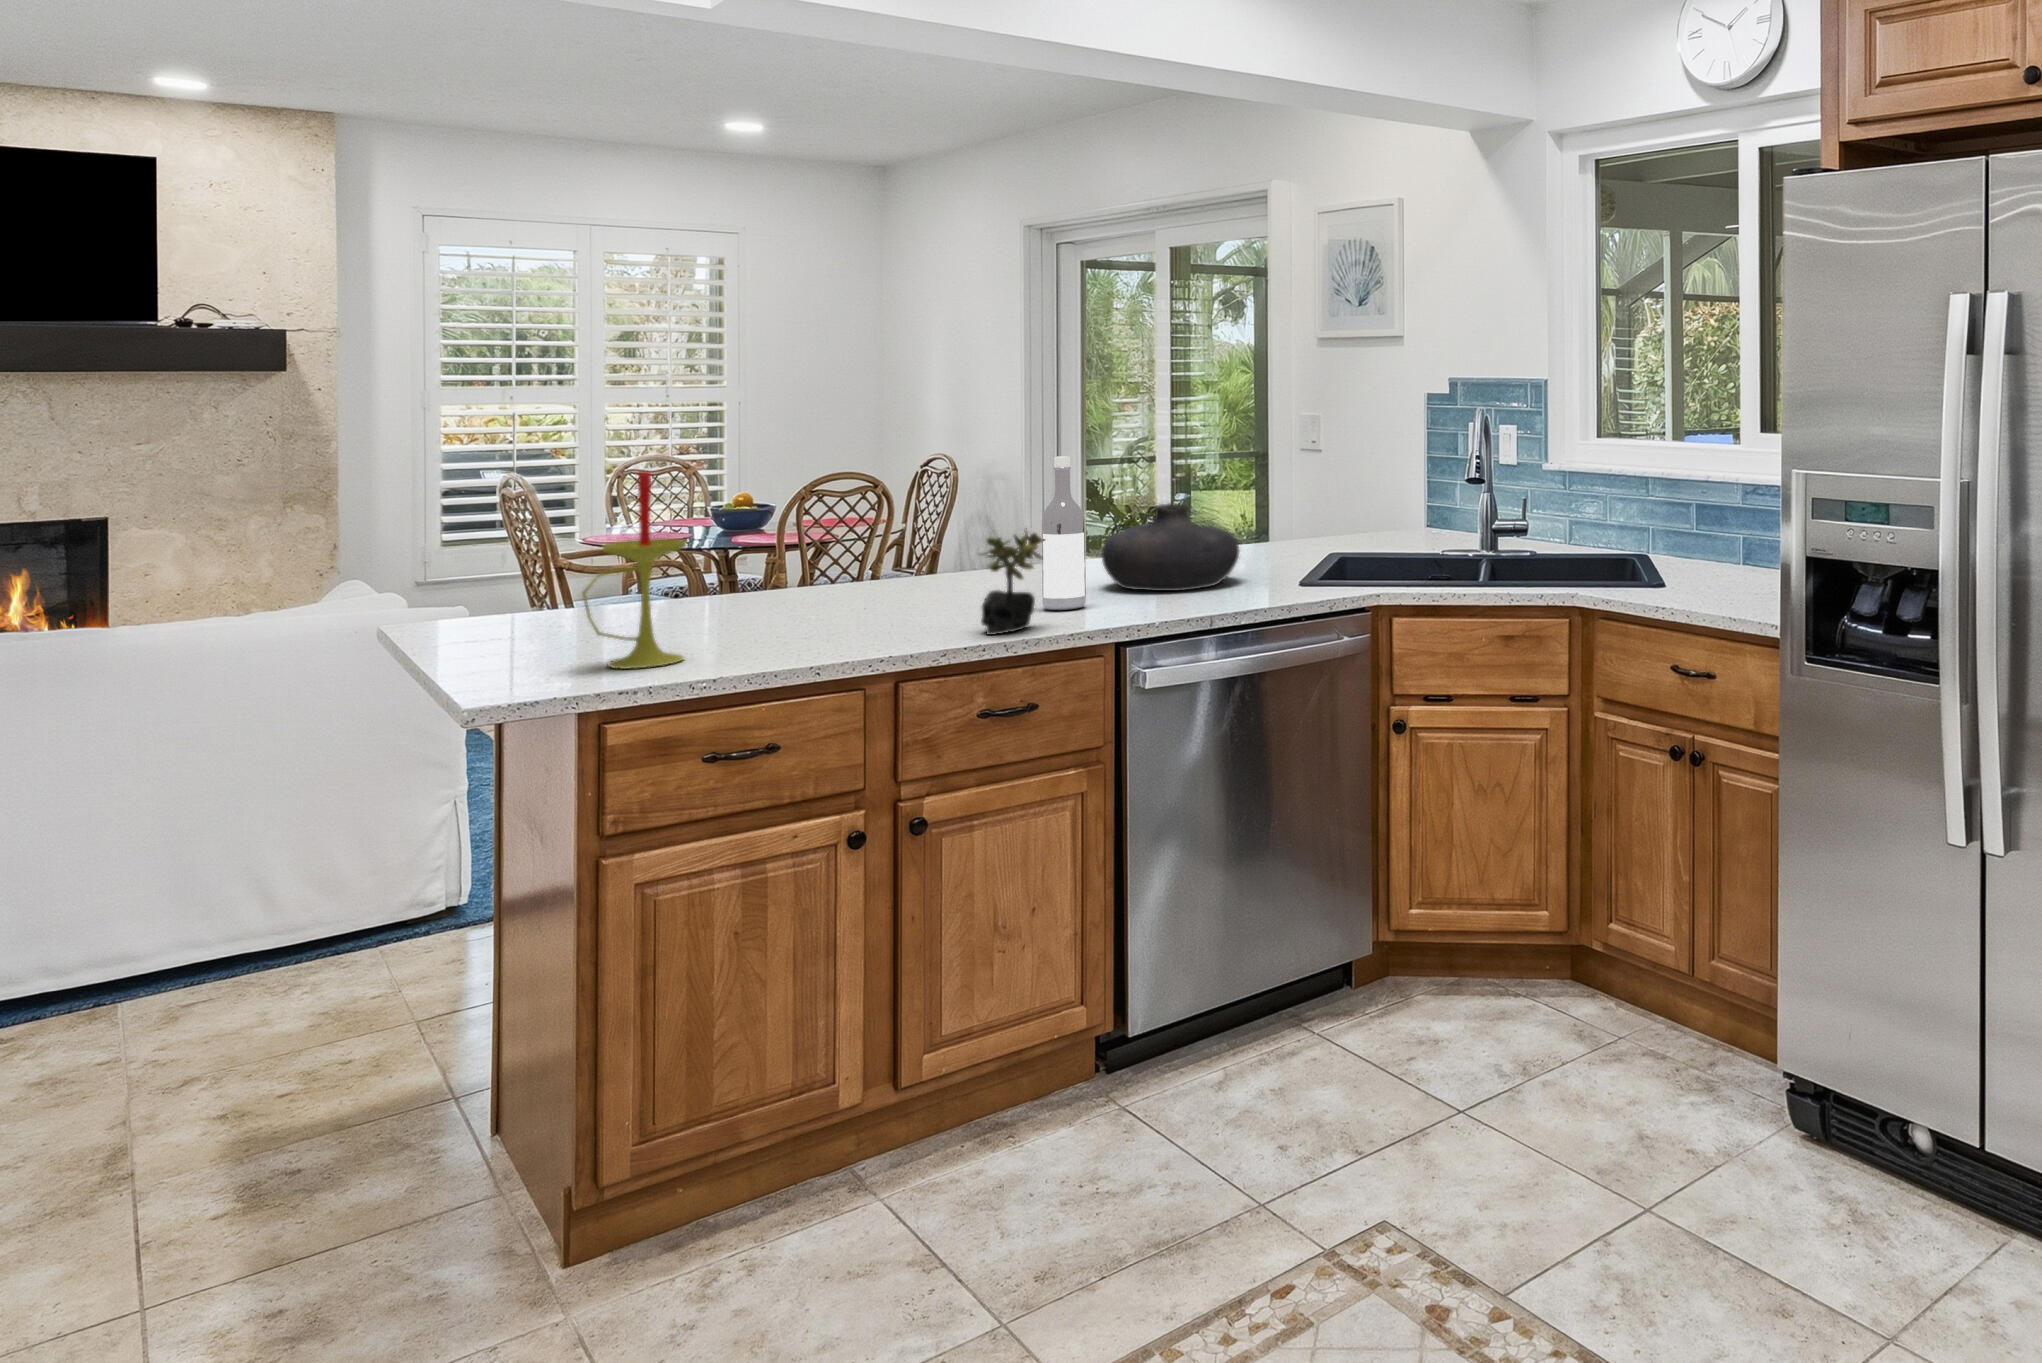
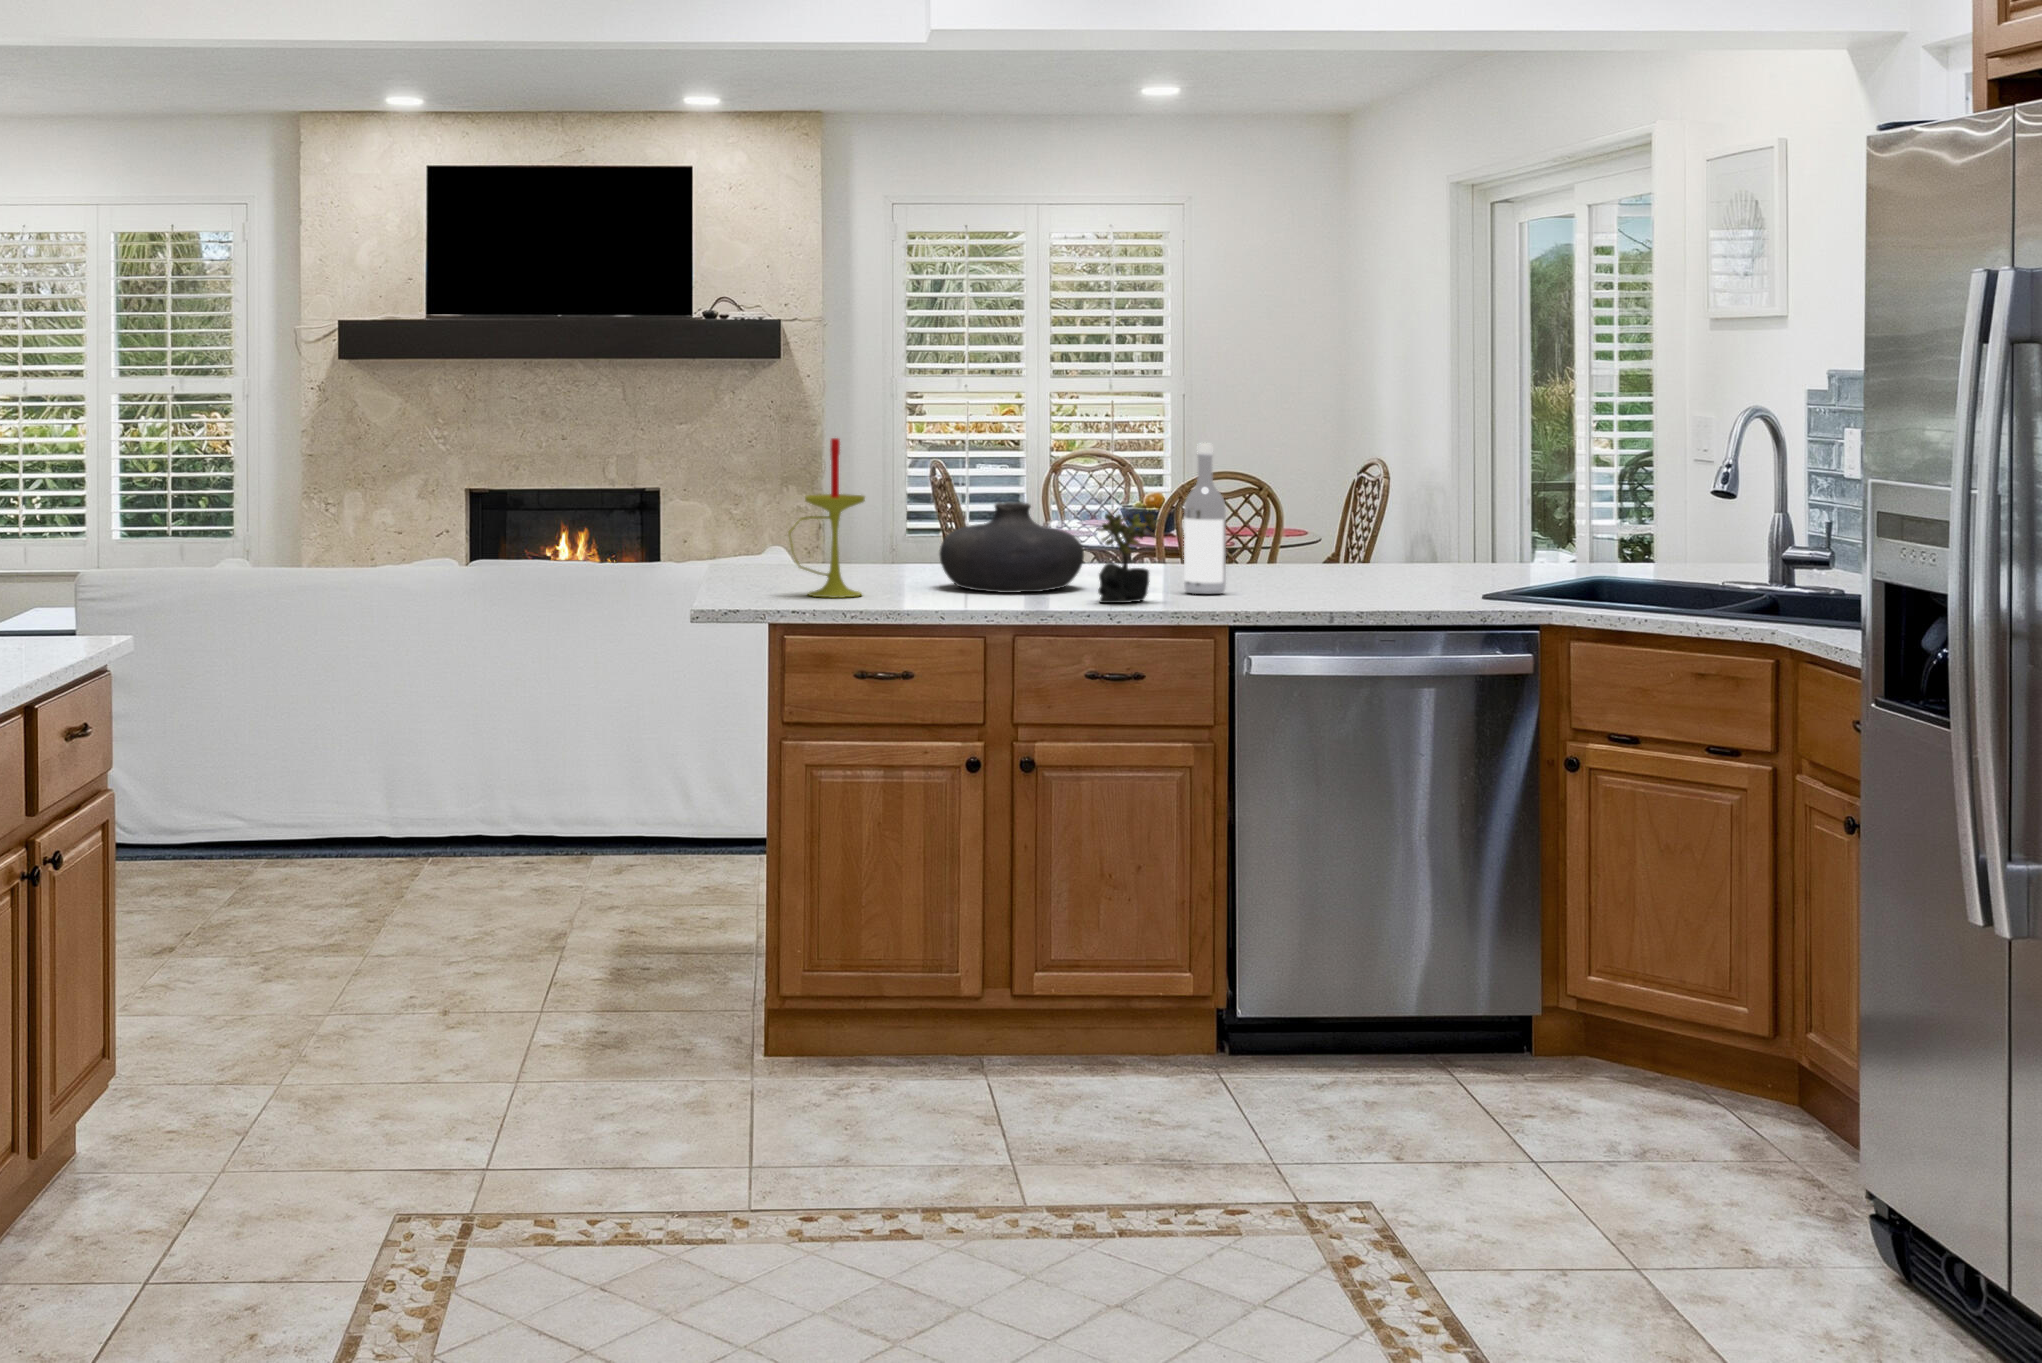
vase: present [1102,503,1239,591] -> present [939,502,1084,593]

